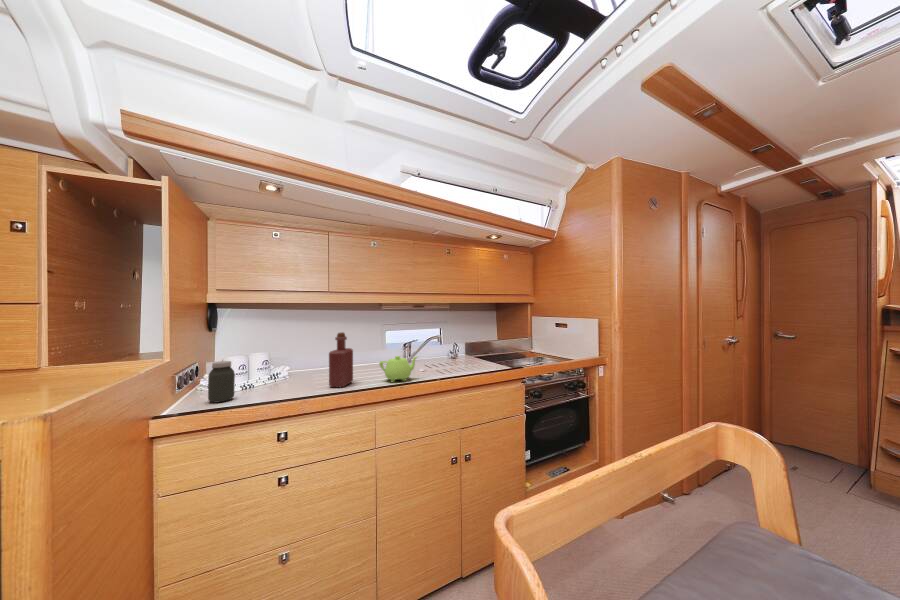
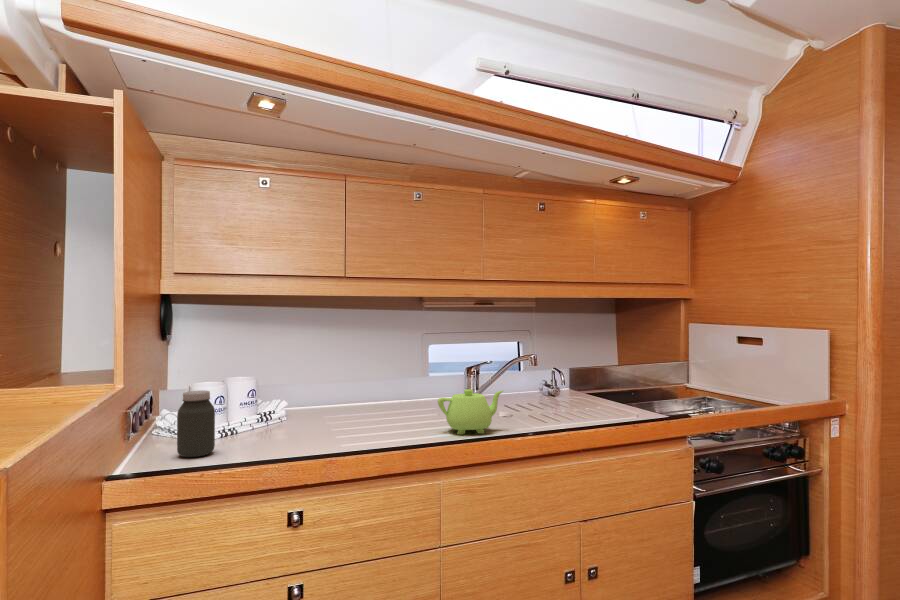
bottle: present [329,332,353,387] -> none [357,347,394,440]

